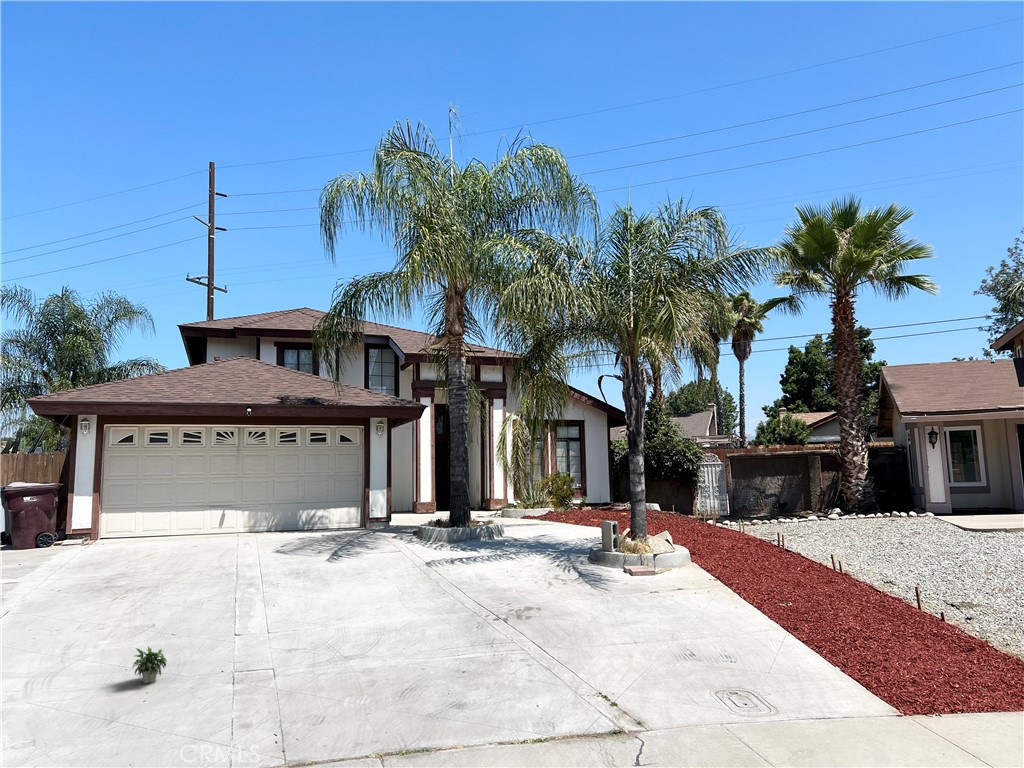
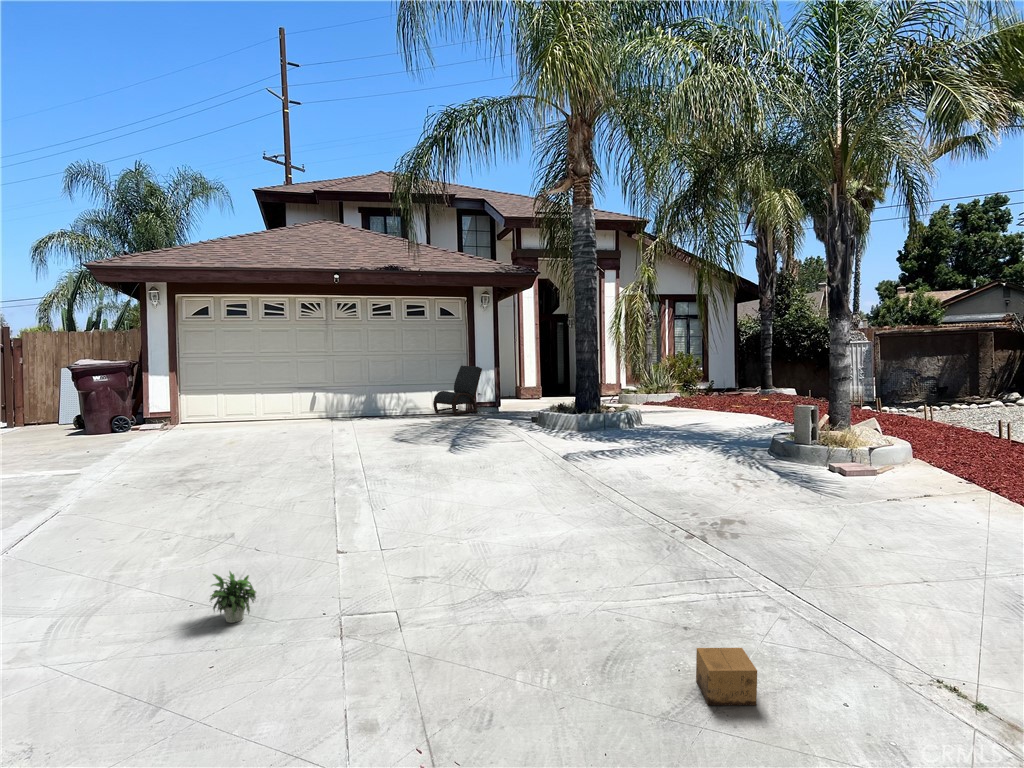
lounge chair: none [331,486,375,530] -> present [433,366,482,416]
cardboard box: none [453,681,483,716] -> present [696,648,757,706]

